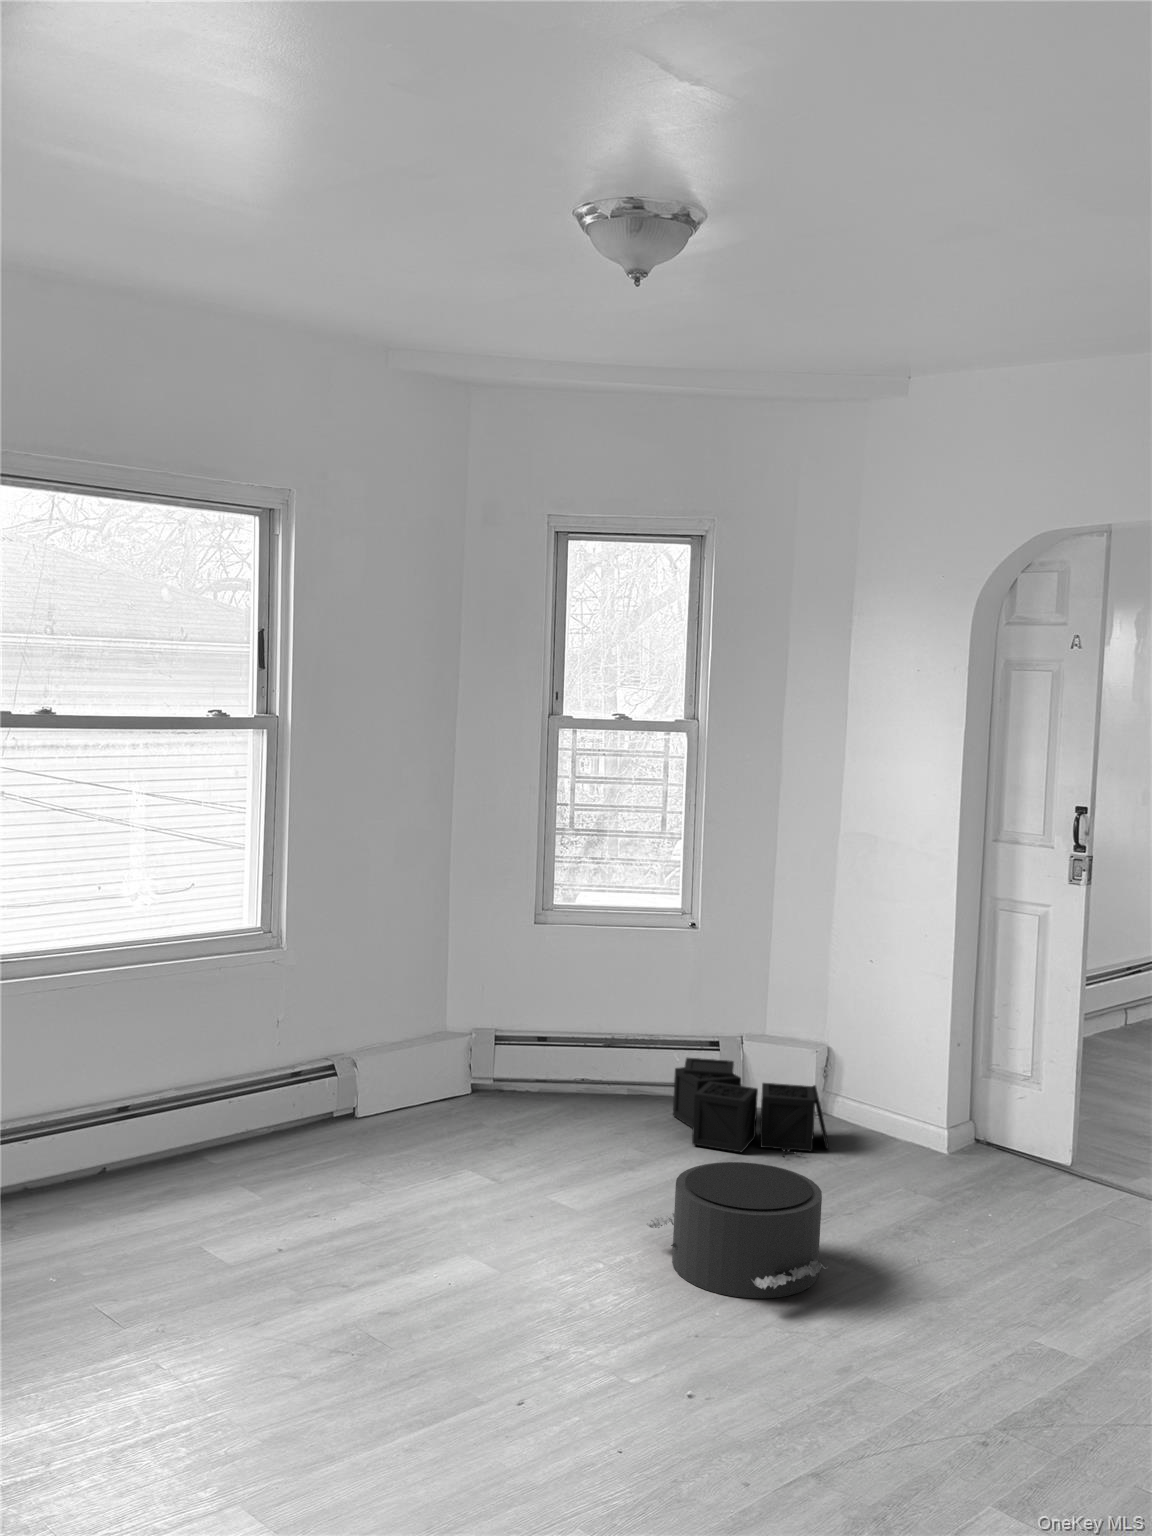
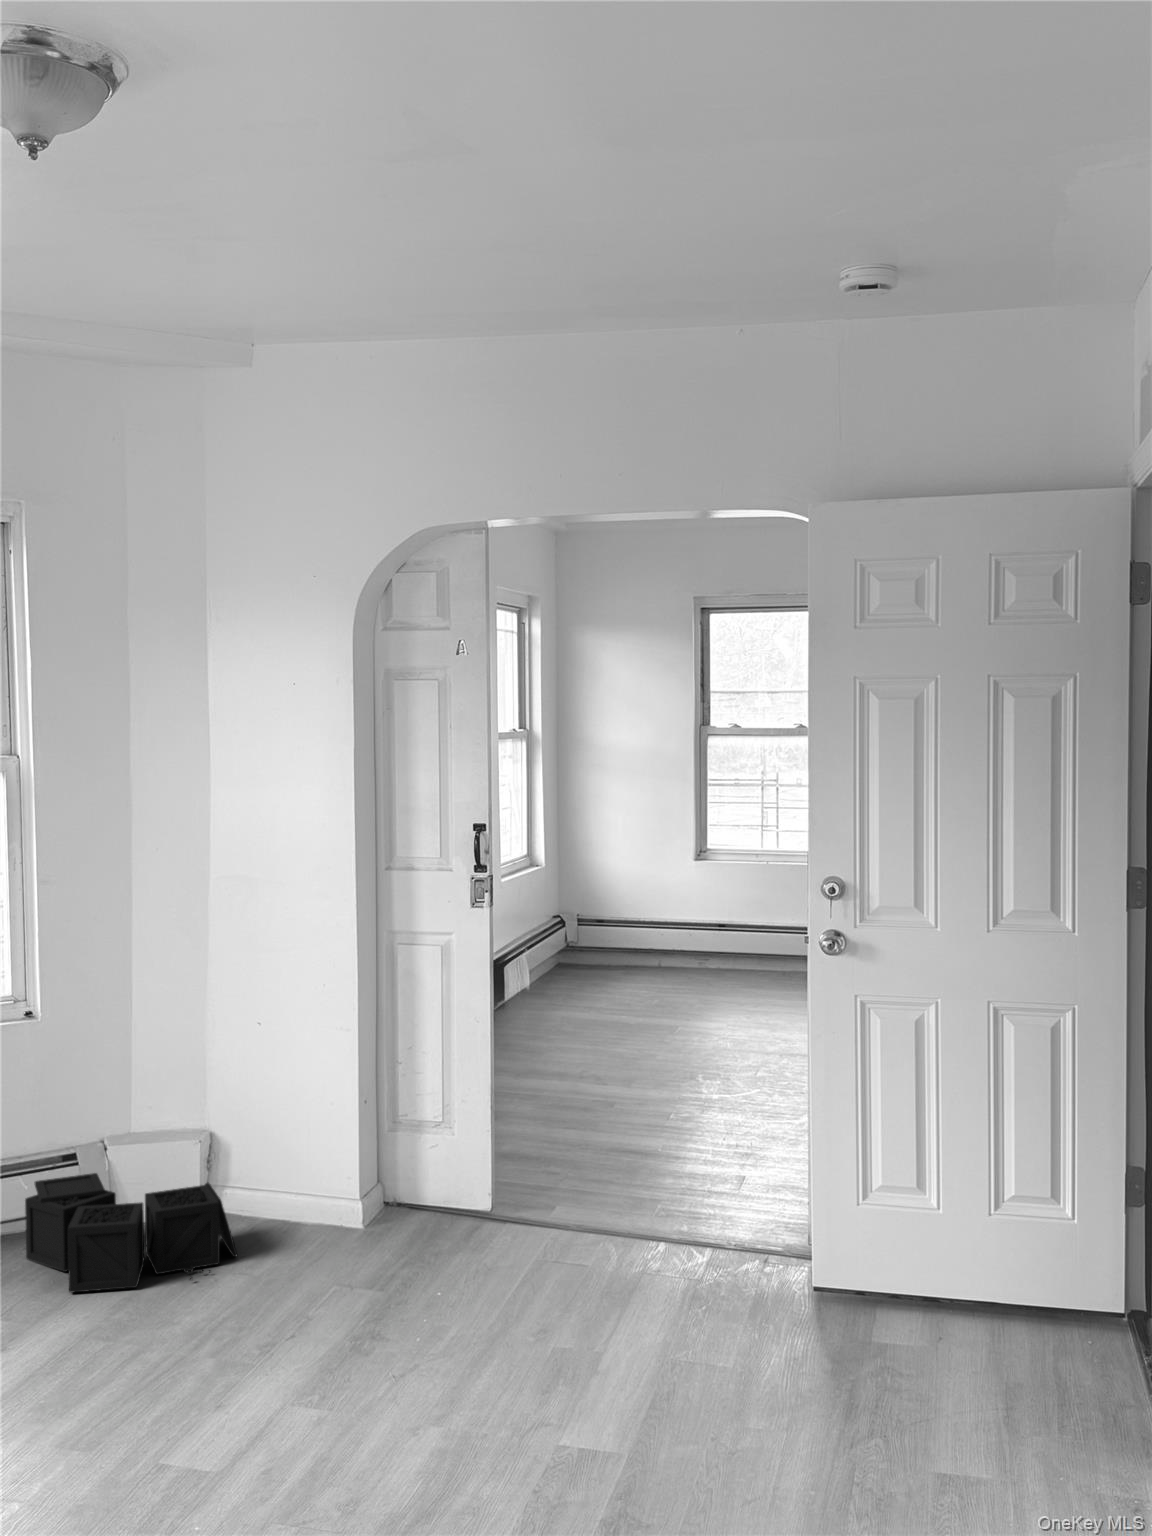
pouf: present [646,1162,828,1298] -> none [68,1304,323,1493]

